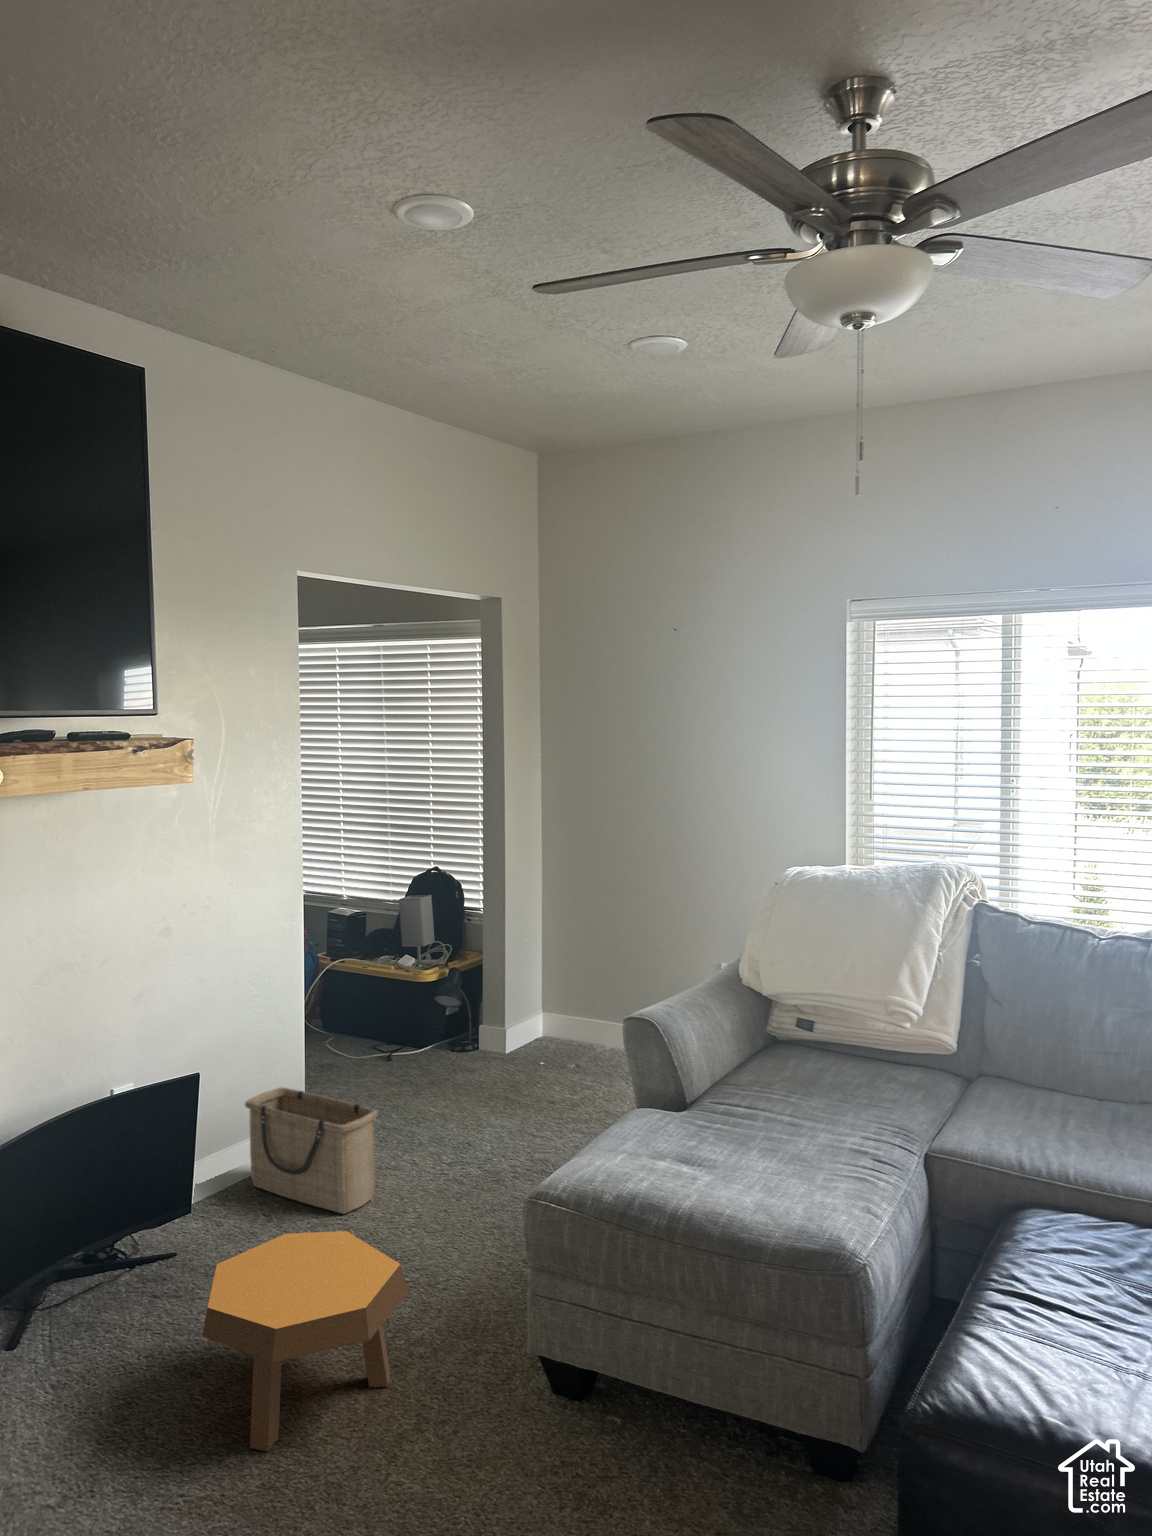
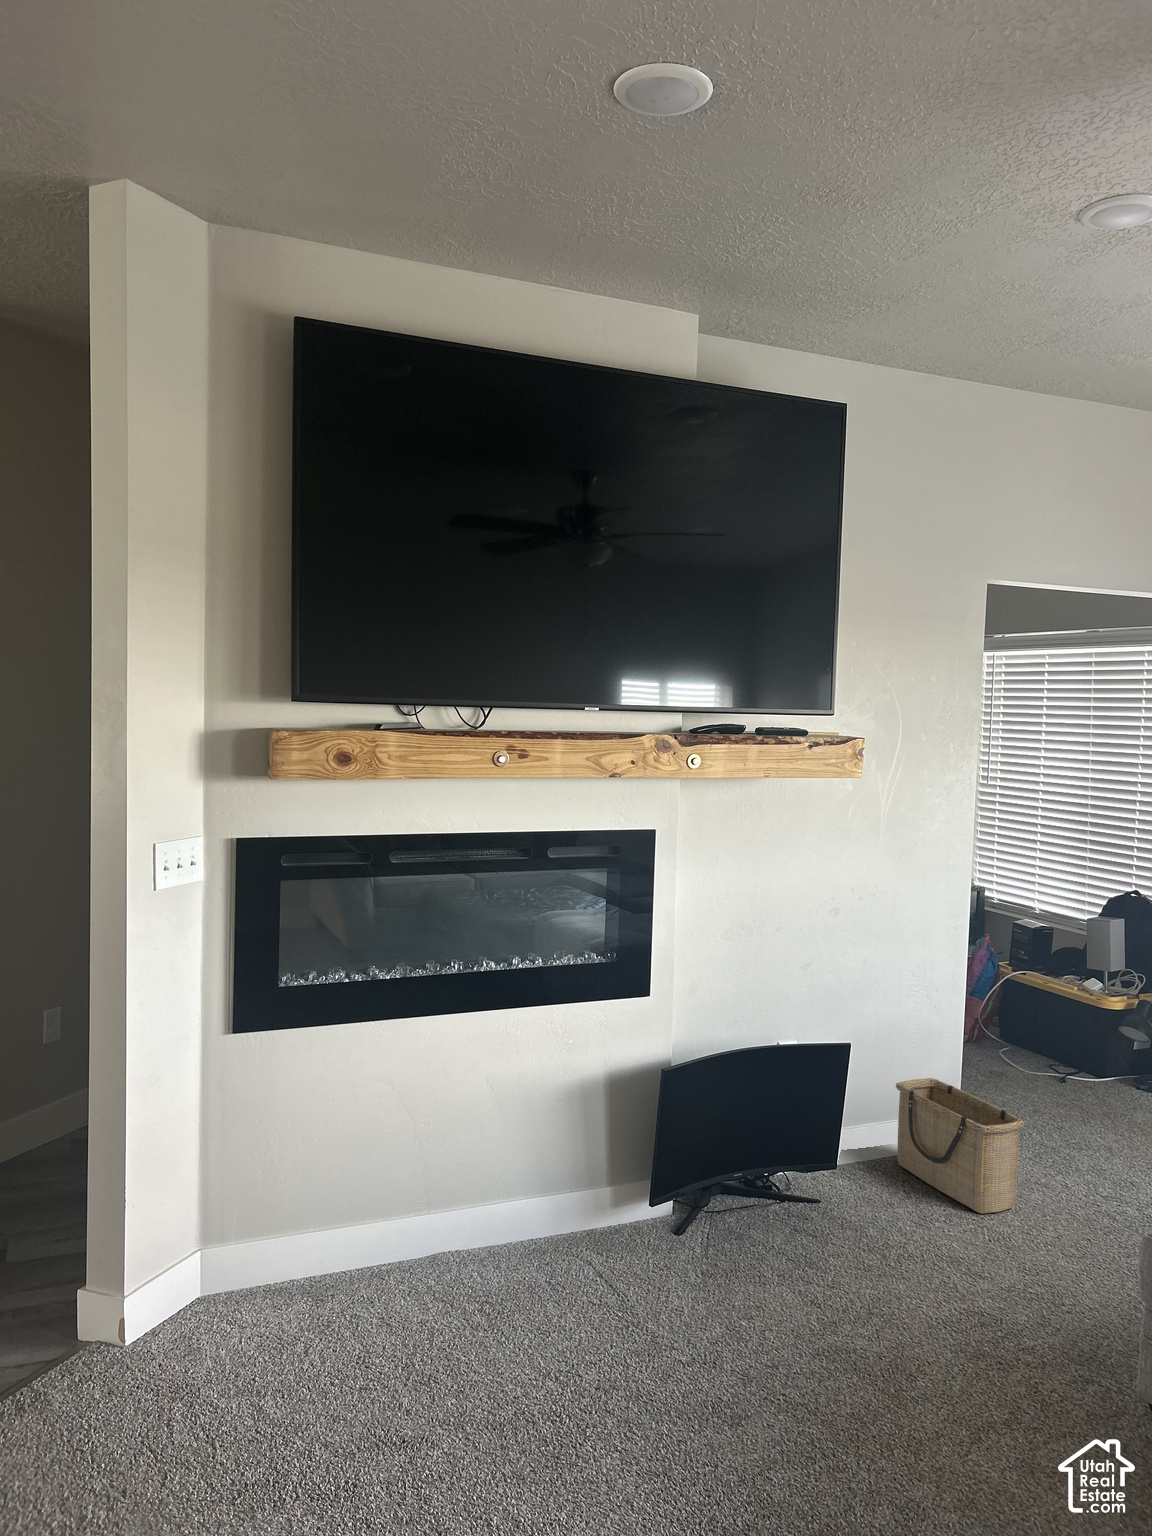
footstool: present [202,1231,409,1451] -> none [817,1205,1016,1388]

